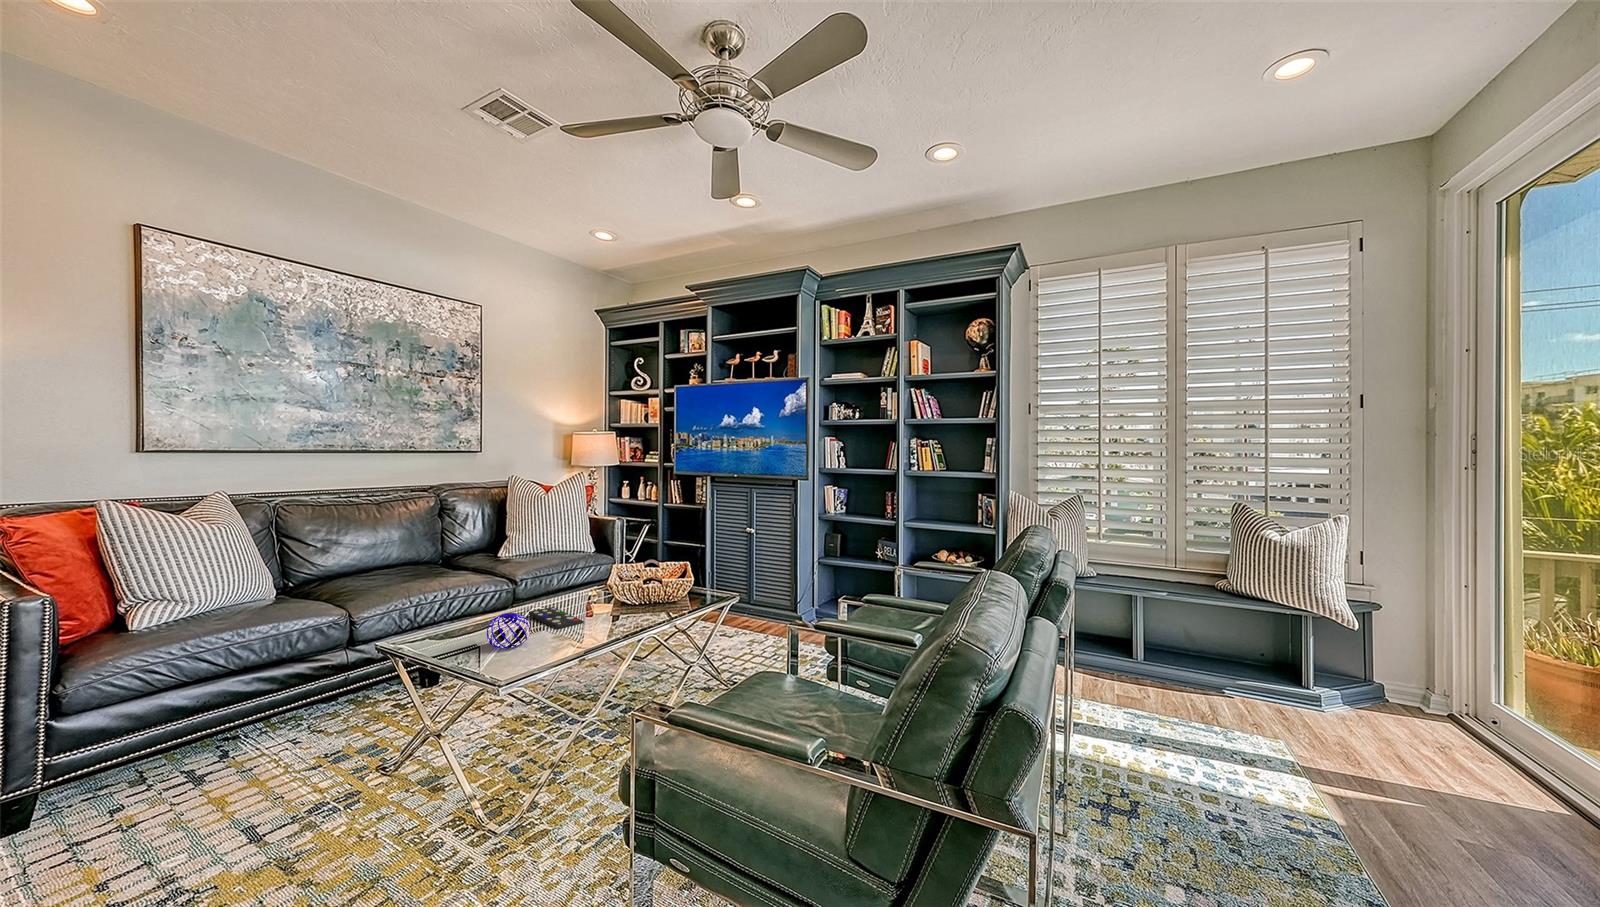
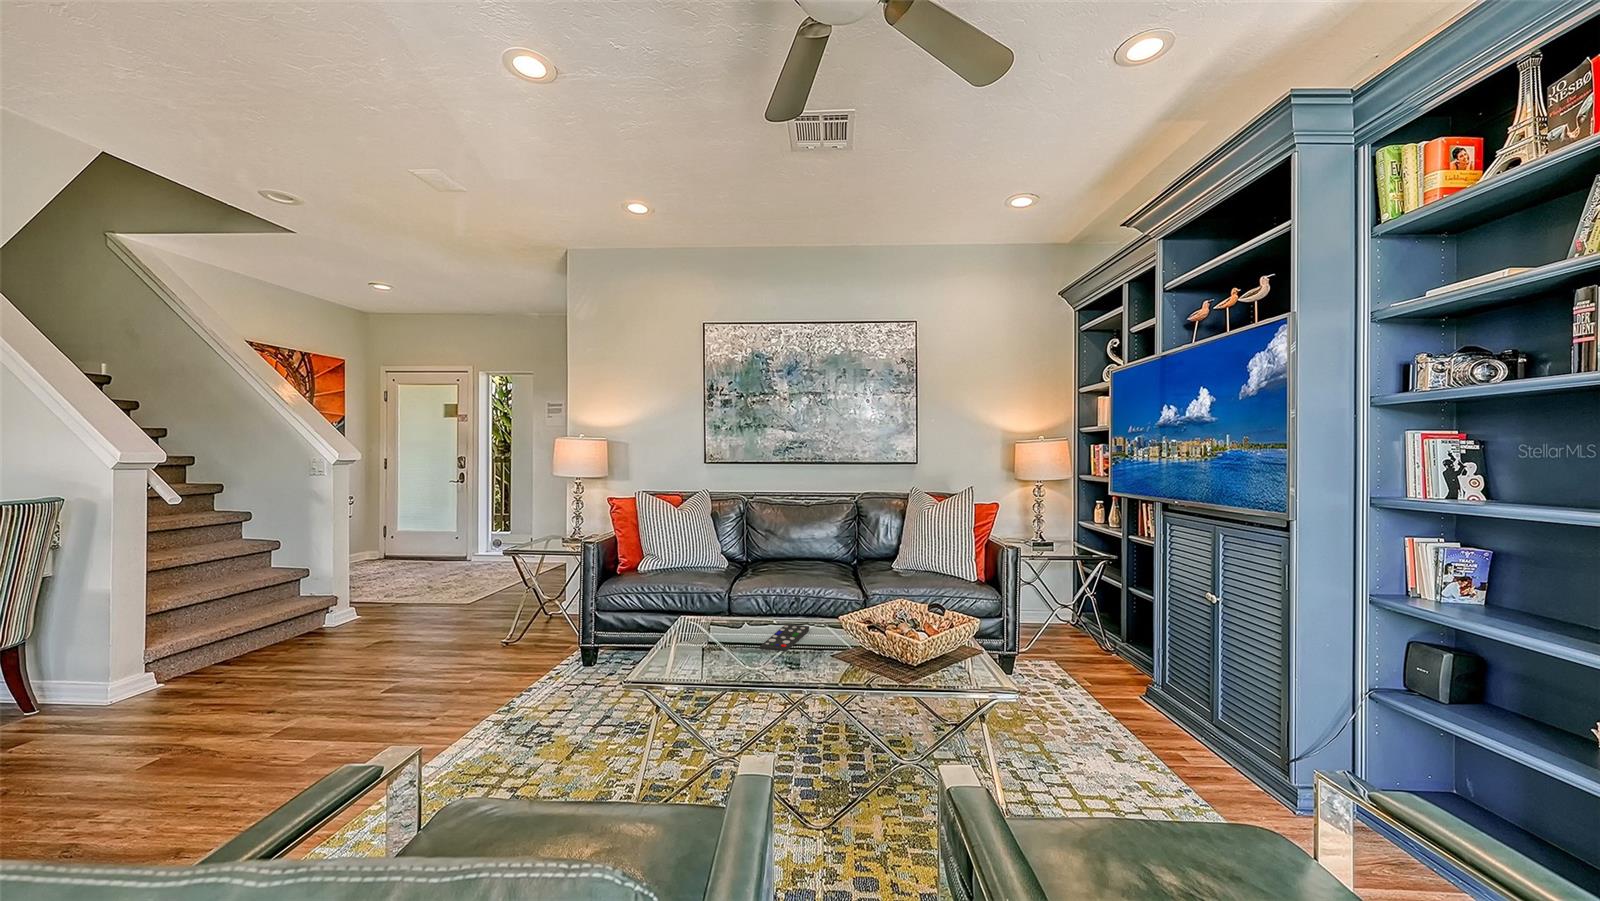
decorative orb: present [487,613,530,649] -> none [686,617,724,651]

